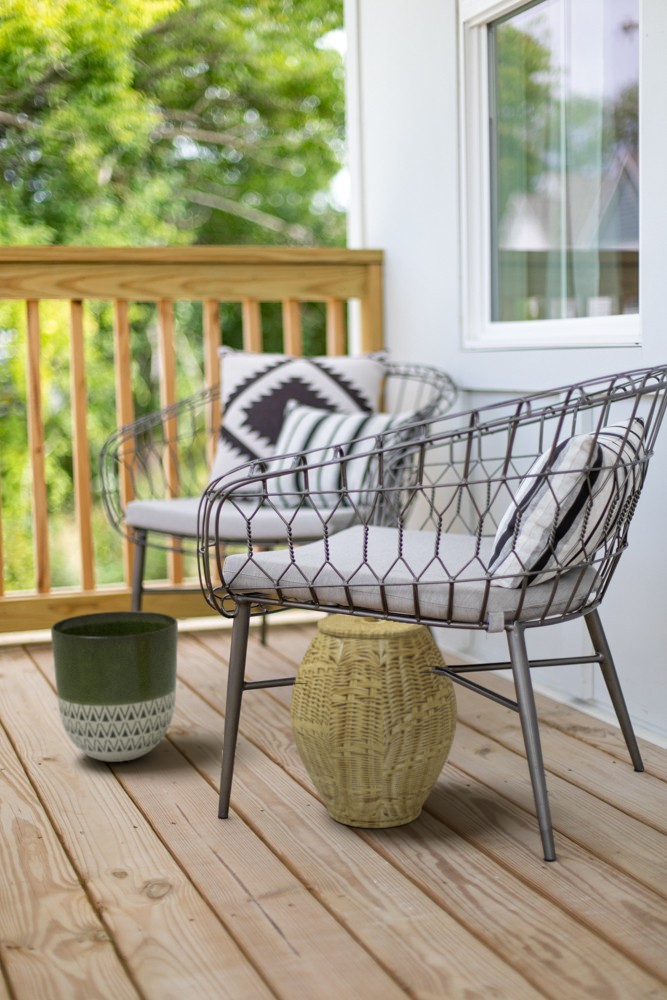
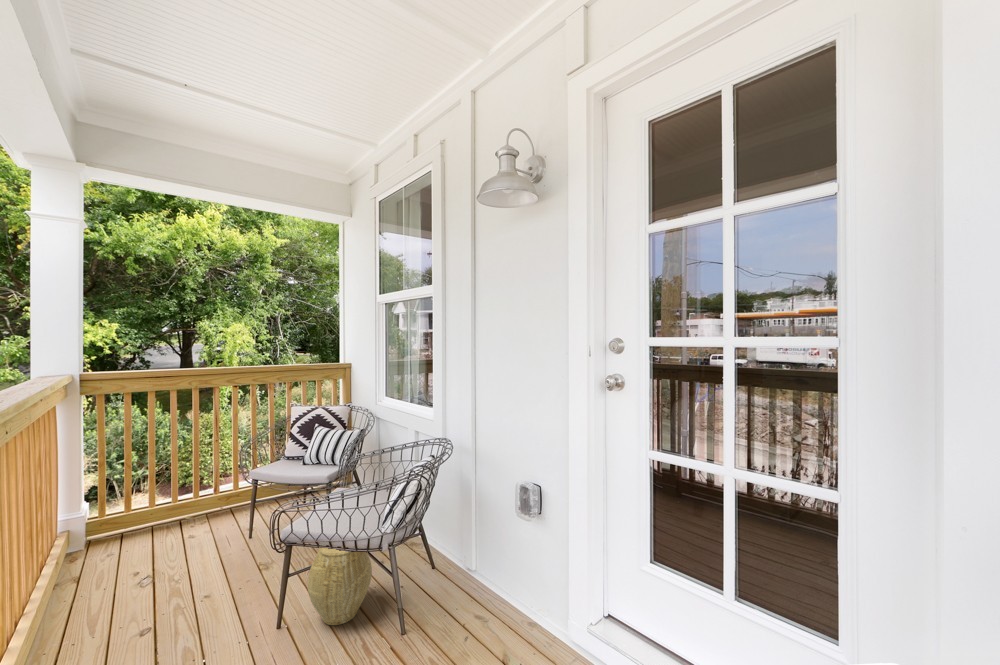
planter: present [51,611,178,762] -> none [206,531,264,601]

